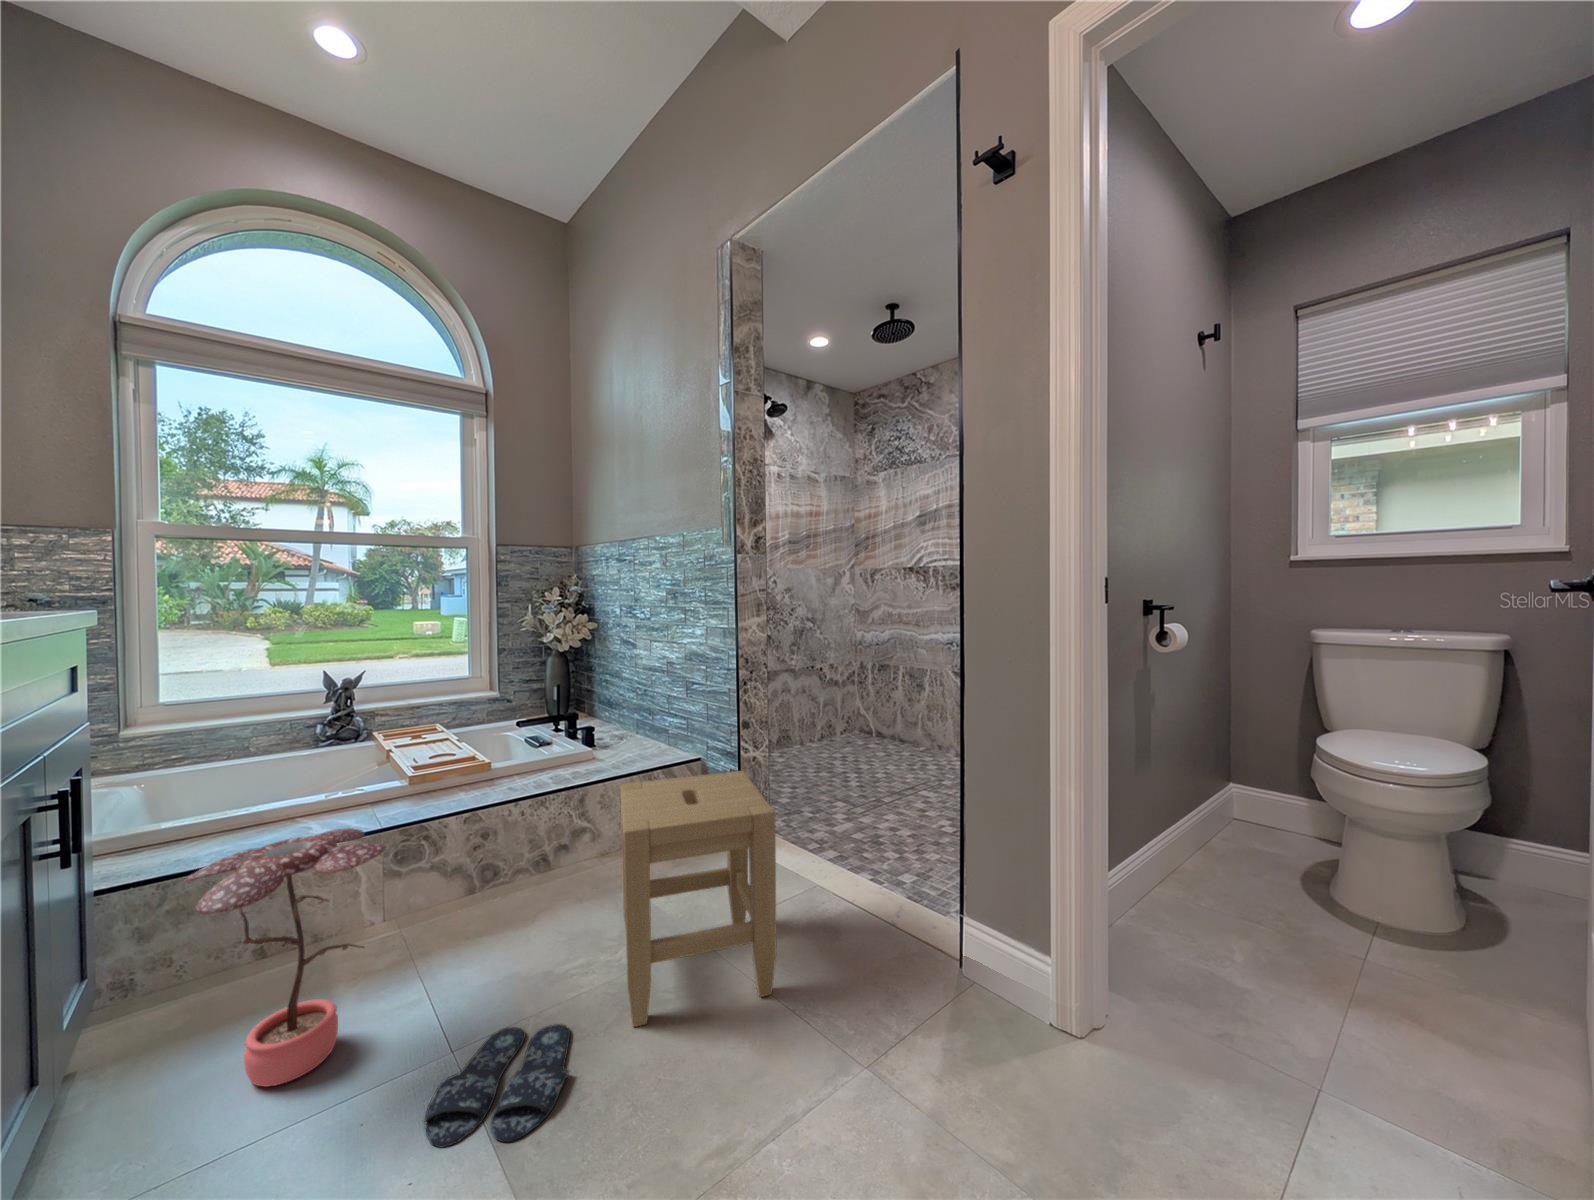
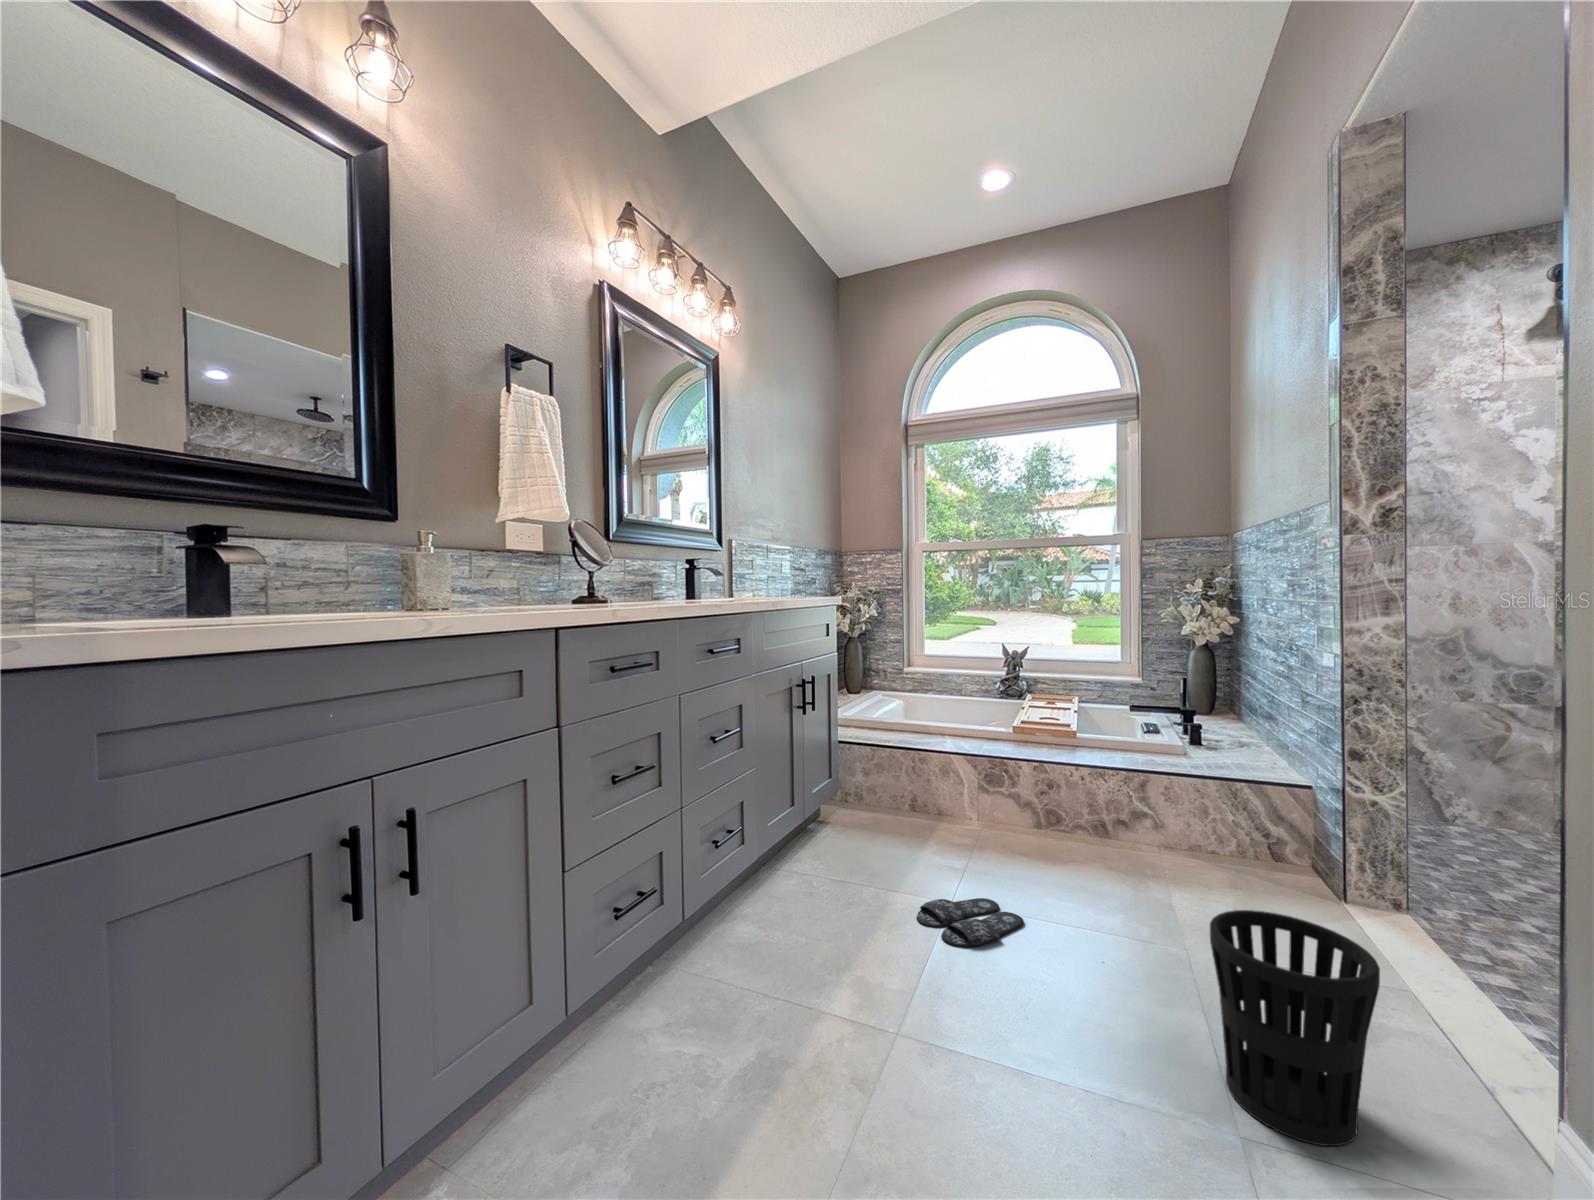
stool: present [621,771,776,1027] -> none [1058,759,1252,1008]
potted plant: present [185,828,386,1086] -> none [854,728,942,862]
wastebasket: none [821,869,935,1062] -> present [1210,910,1380,1146]

